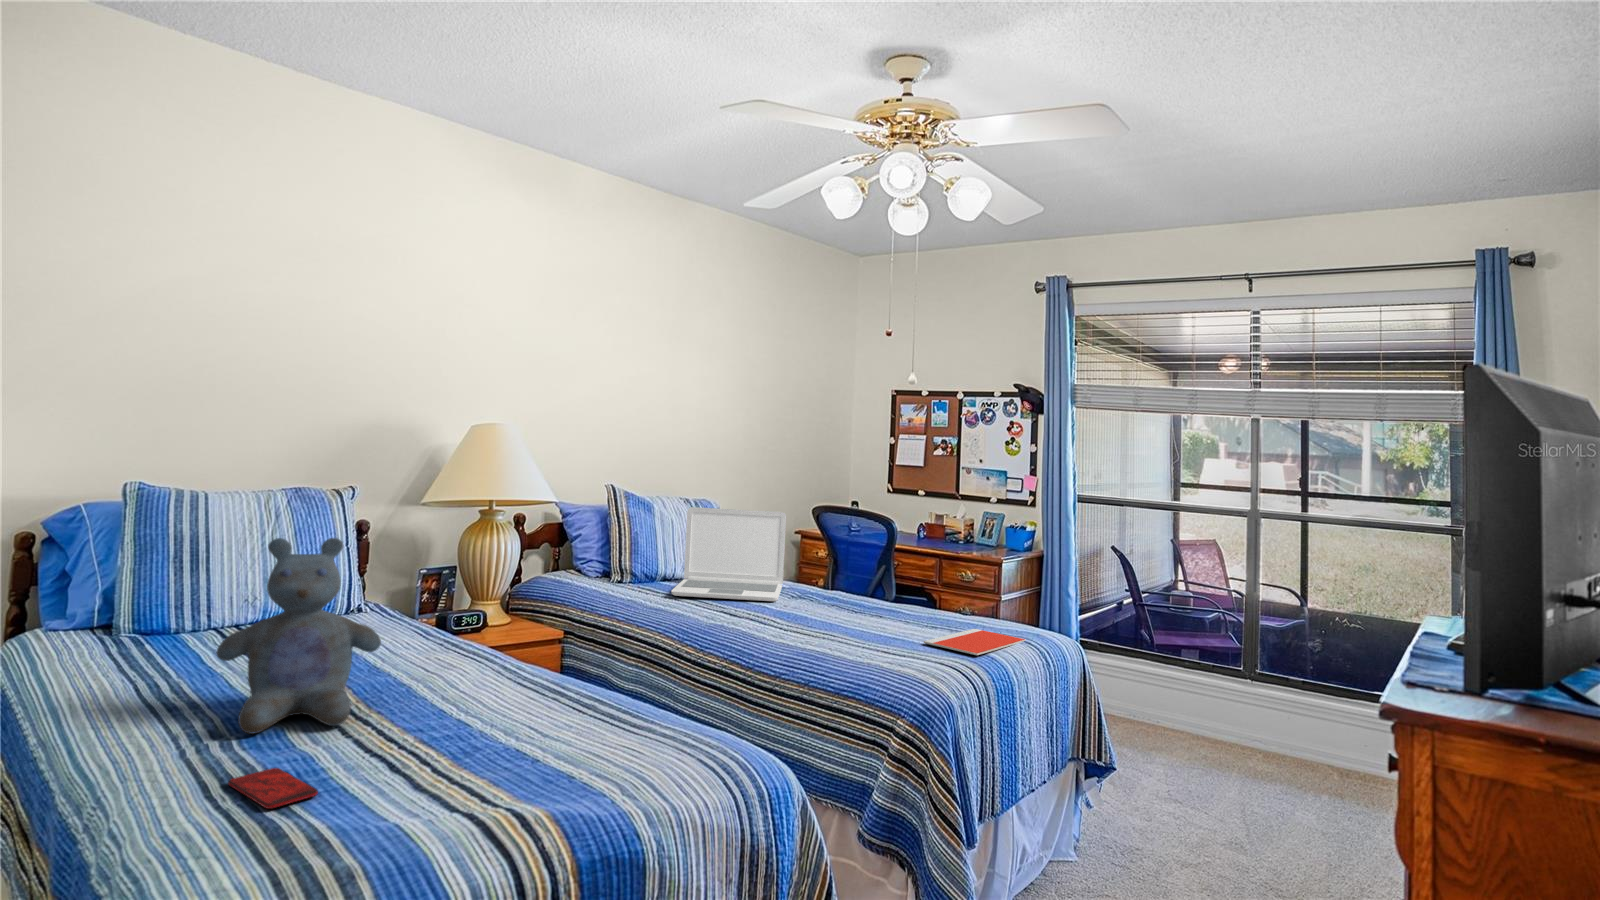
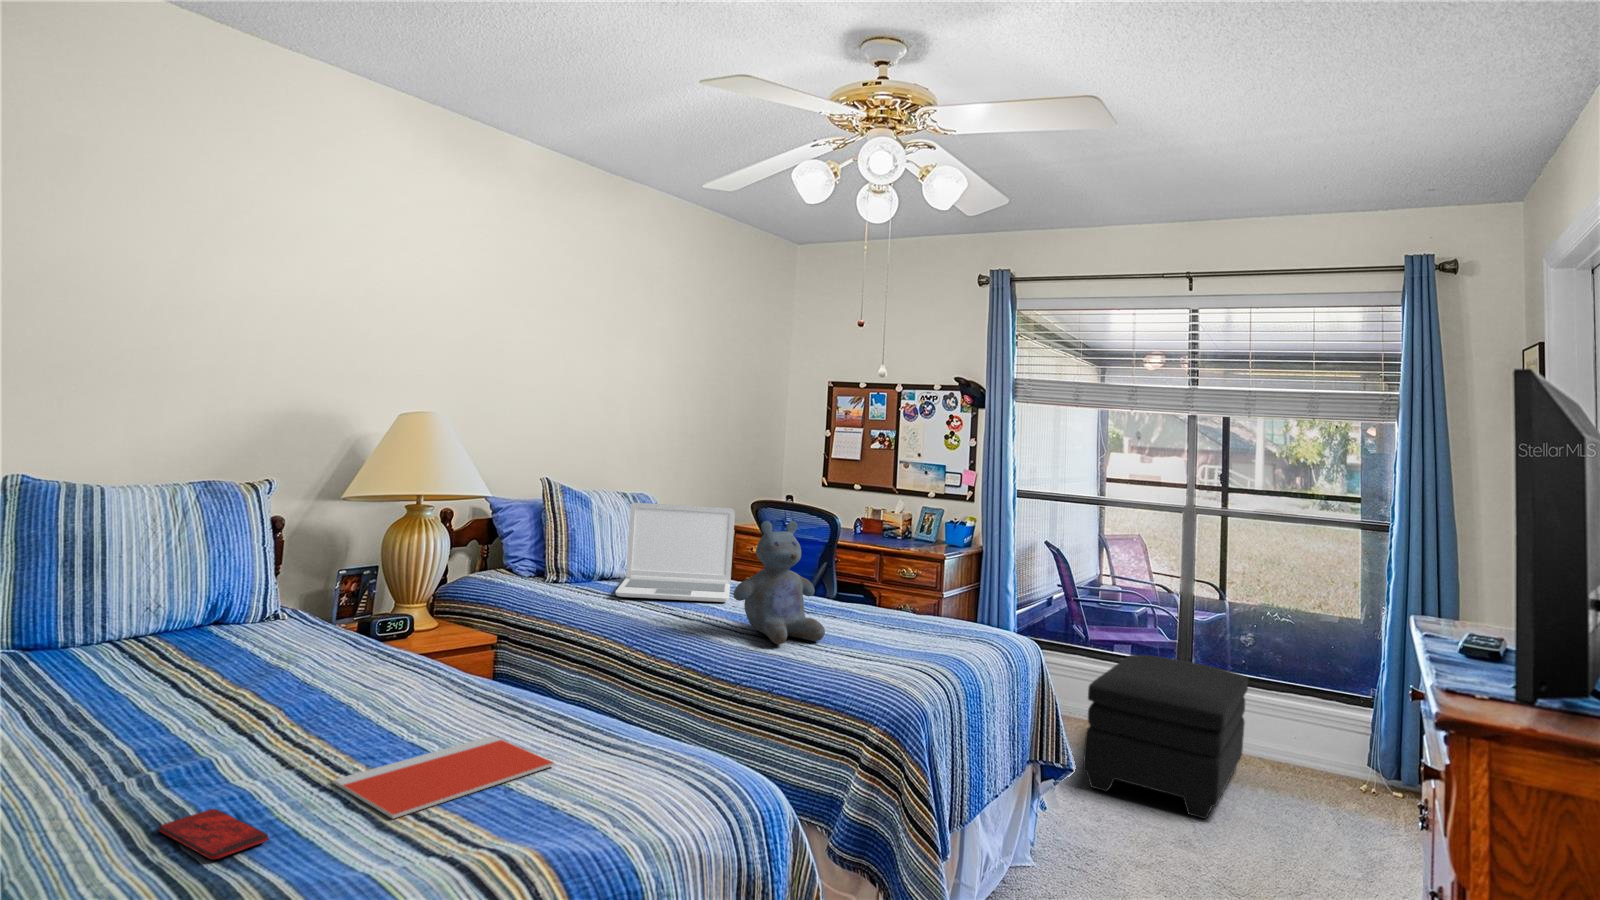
stuffed bear: present [216,538,381,734] -> present [733,521,825,644]
notebook: present [924,629,1026,655] -> present [333,736,555,818]
ottoman: none [1138,659,1315,826] -> present [1083,655,1248,819]

